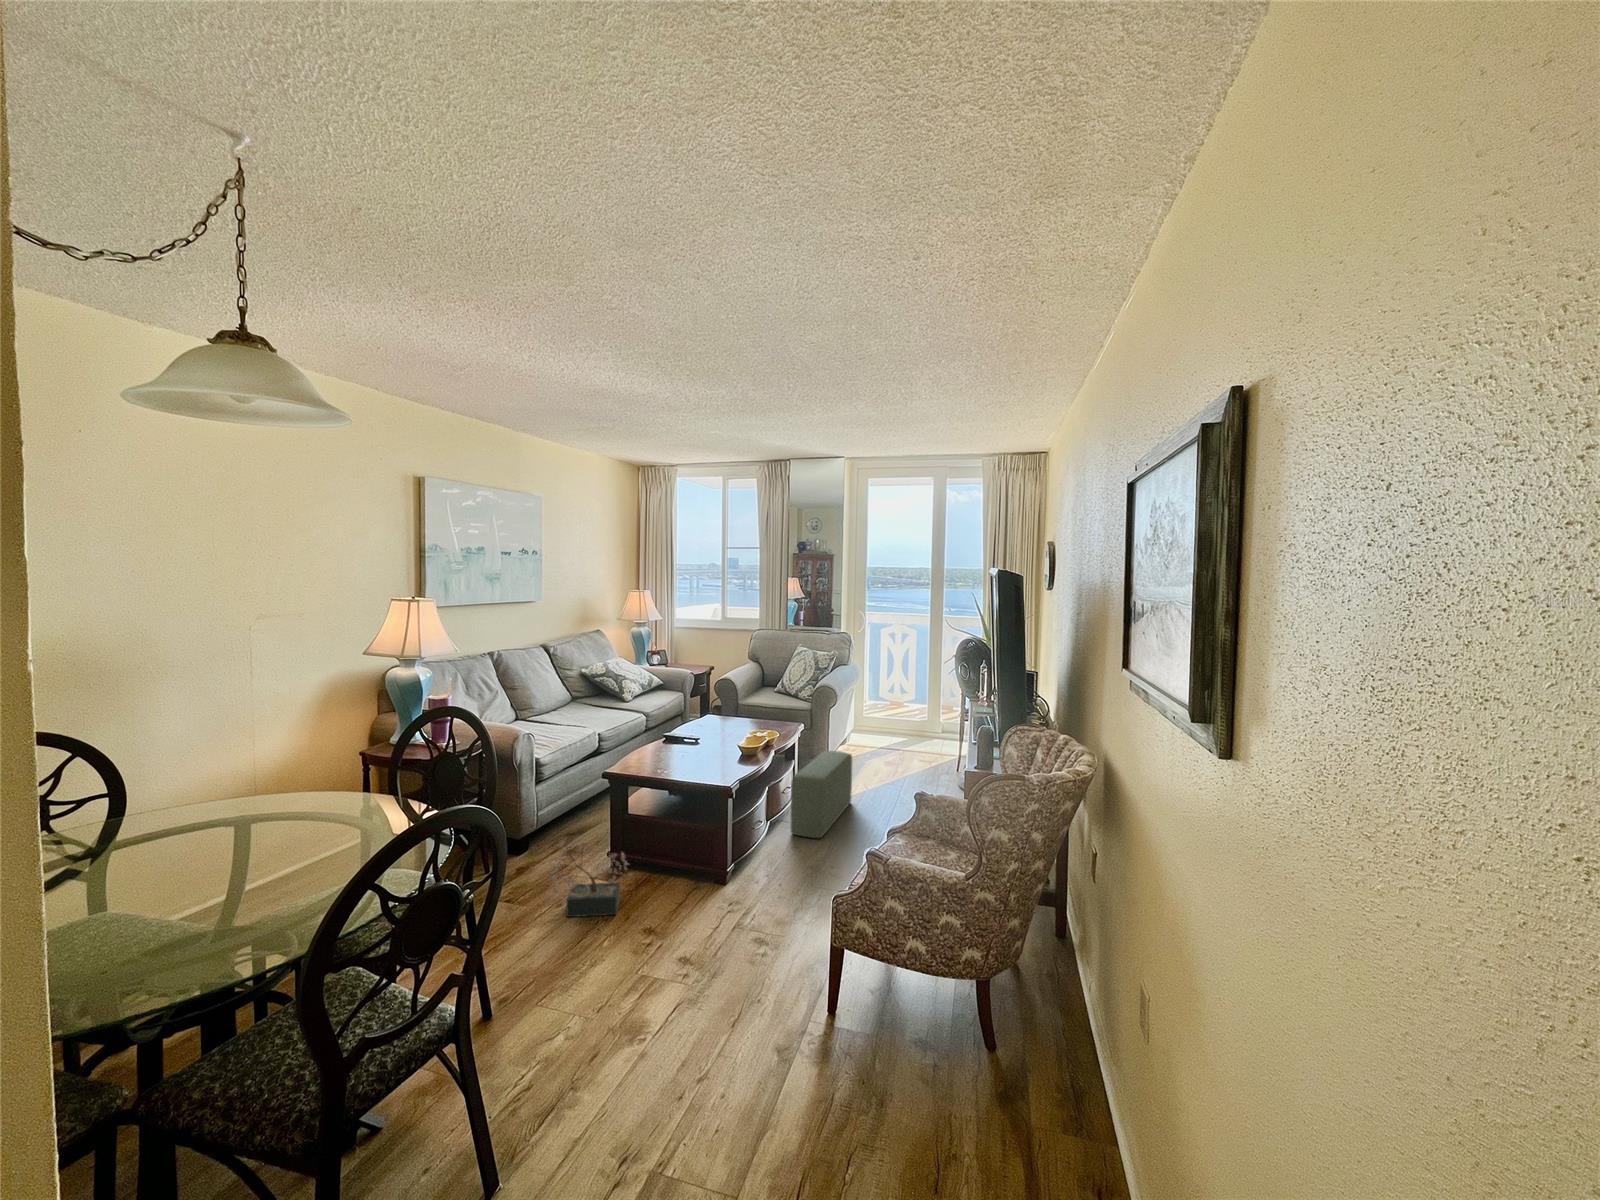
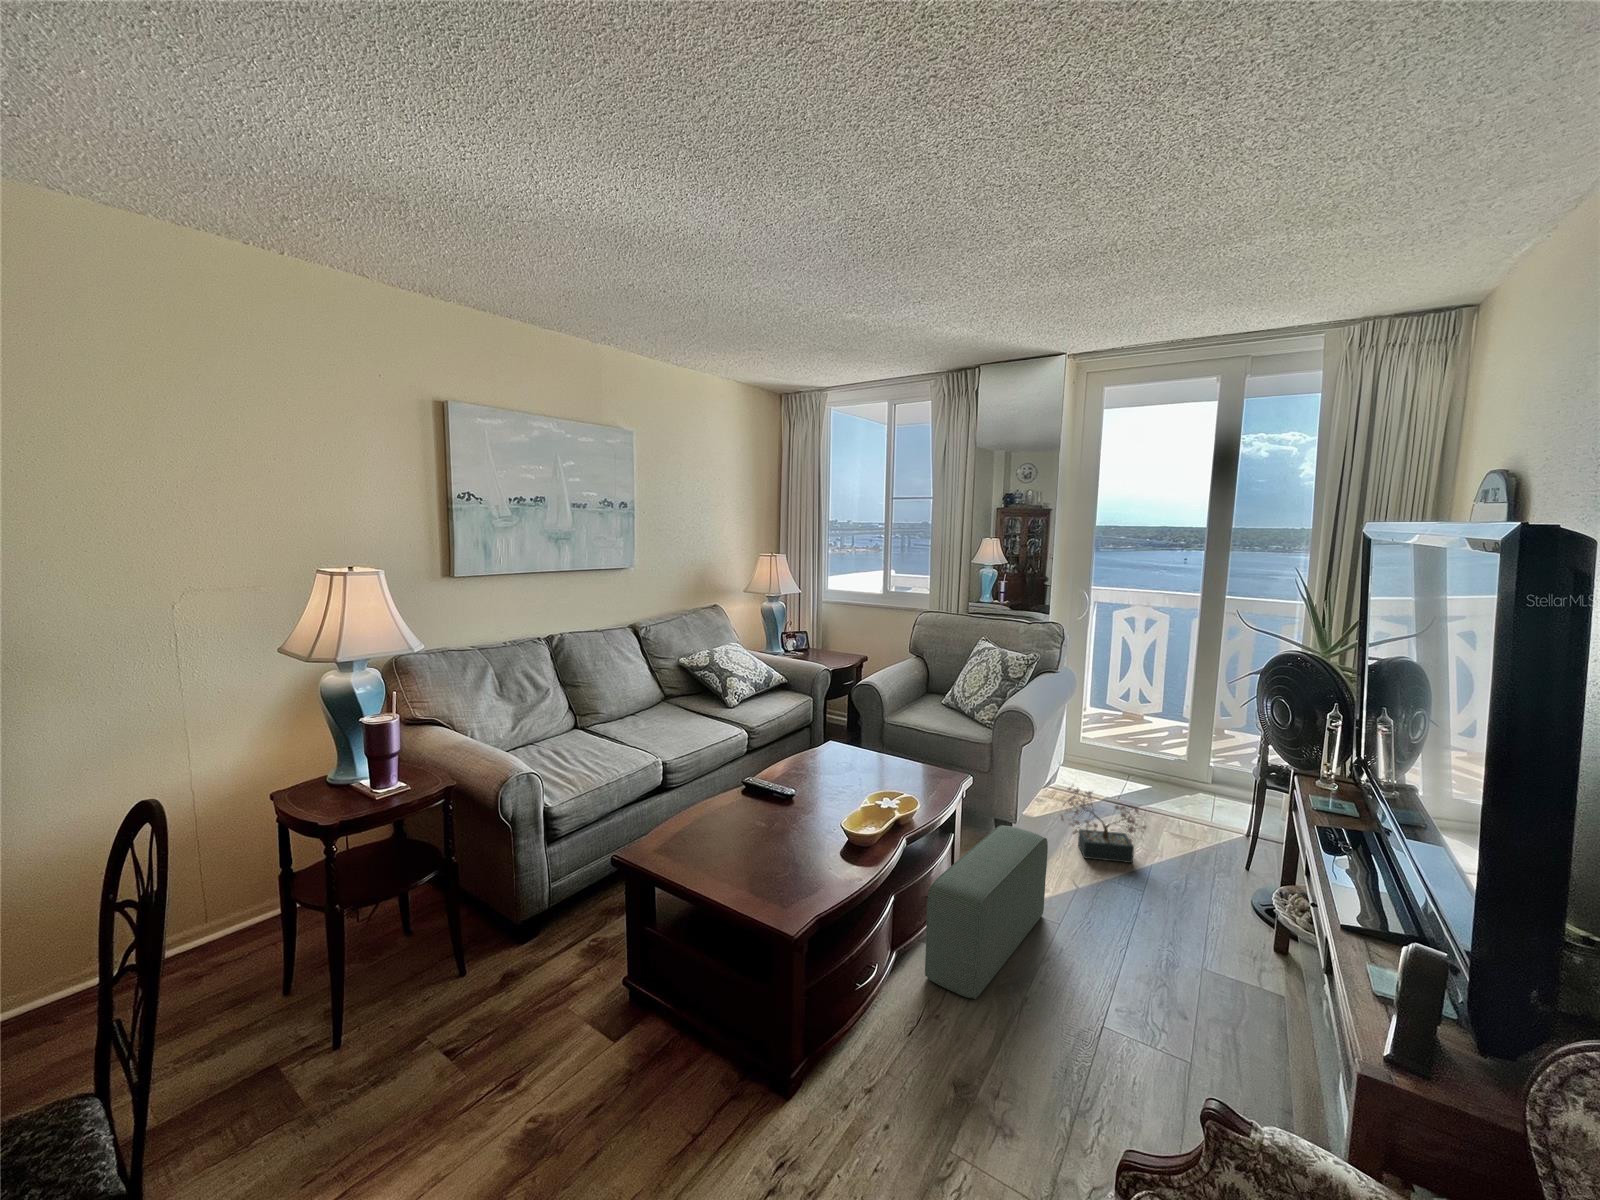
decorative plant: present [548,838,632,917] -> present [1061,787,1146,863]

